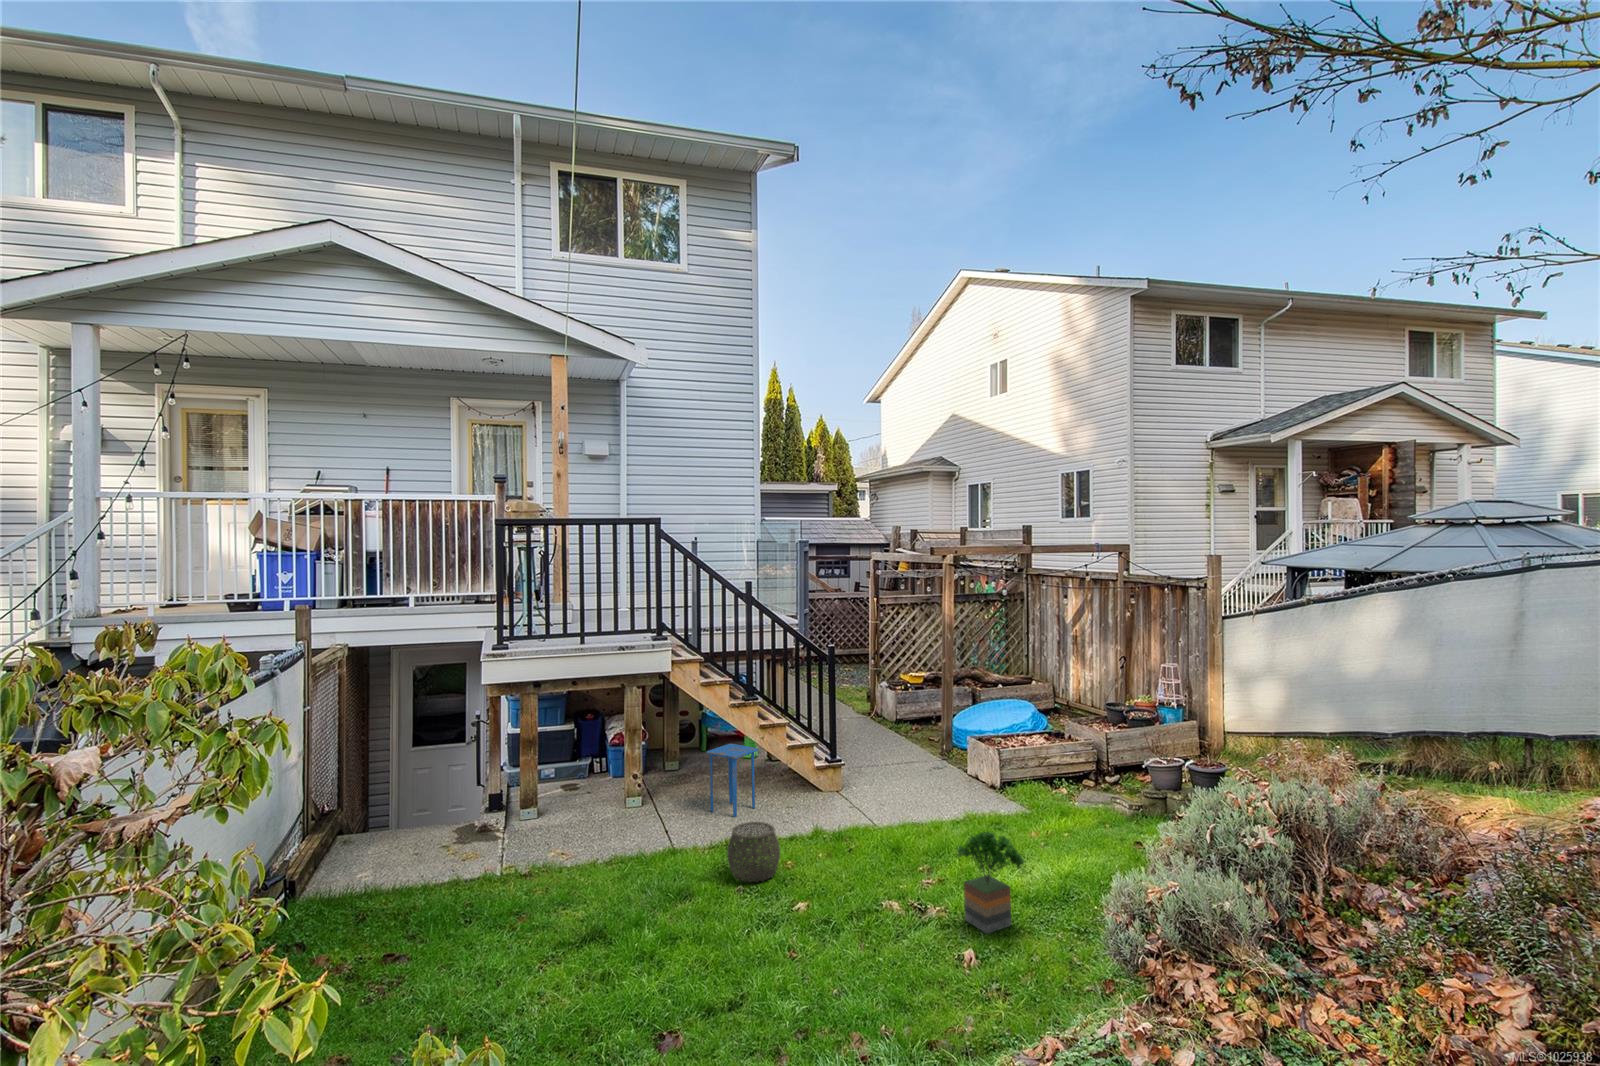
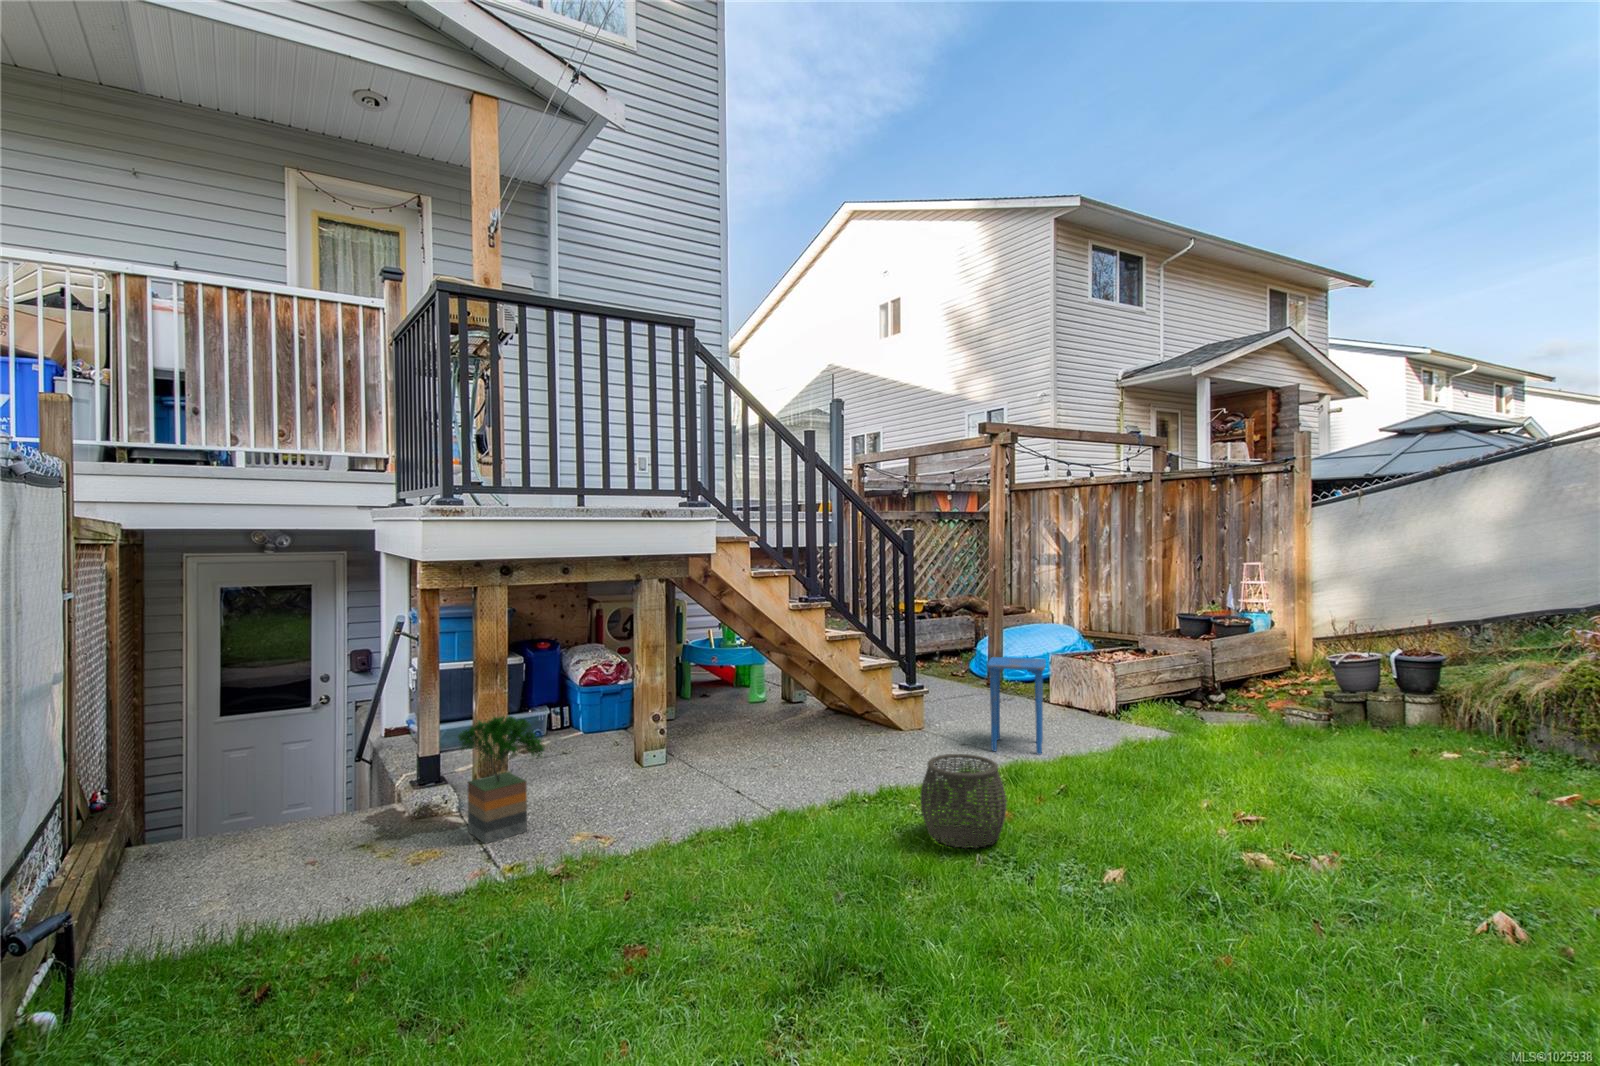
side table: present [706,744,758,817] -> present [987,657,1046,754]
potted tree: present [956,831,1025,933] -> present [458,716,545,844]

